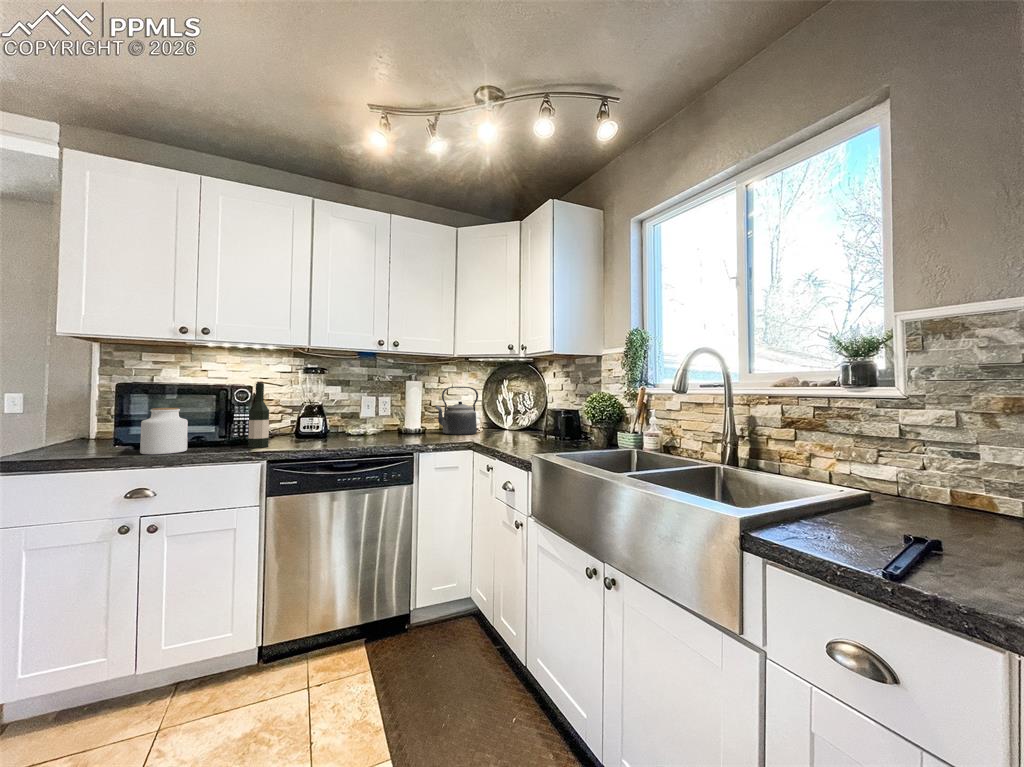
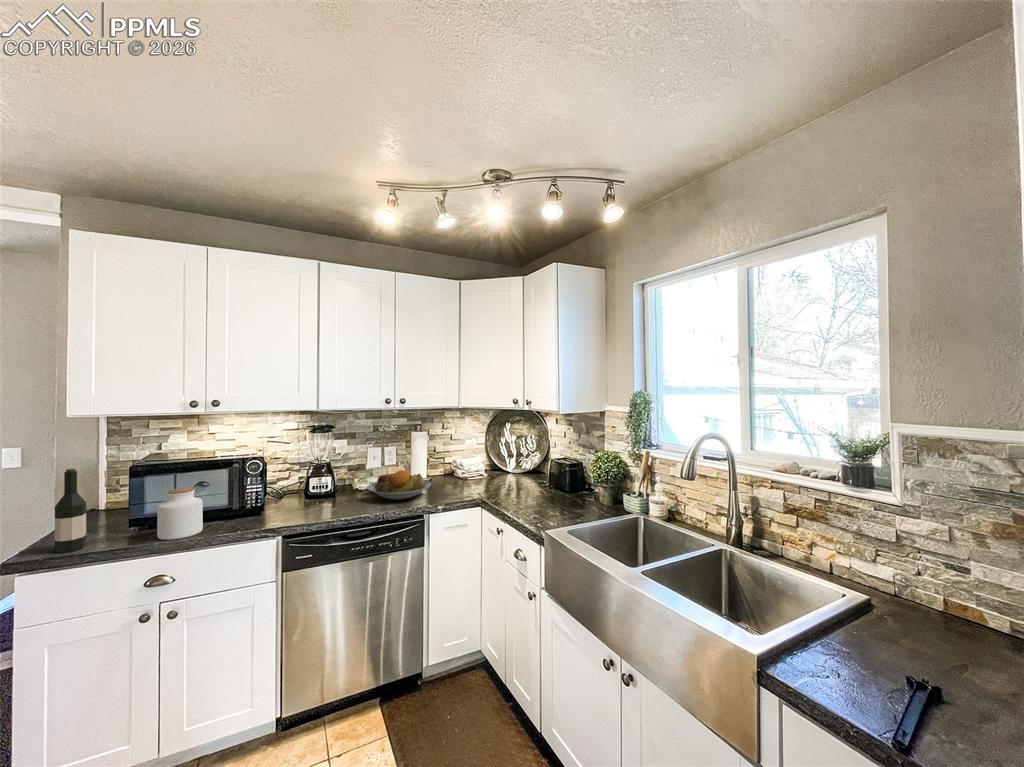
wine bottle: present [248,382,269,448] -> present [55,469,86,553]
kettle: present [435,387,478,435] -> none [441,435,483,485]
fruit bowl: none [358,412,424,440] -> present [367,470,431,500]

